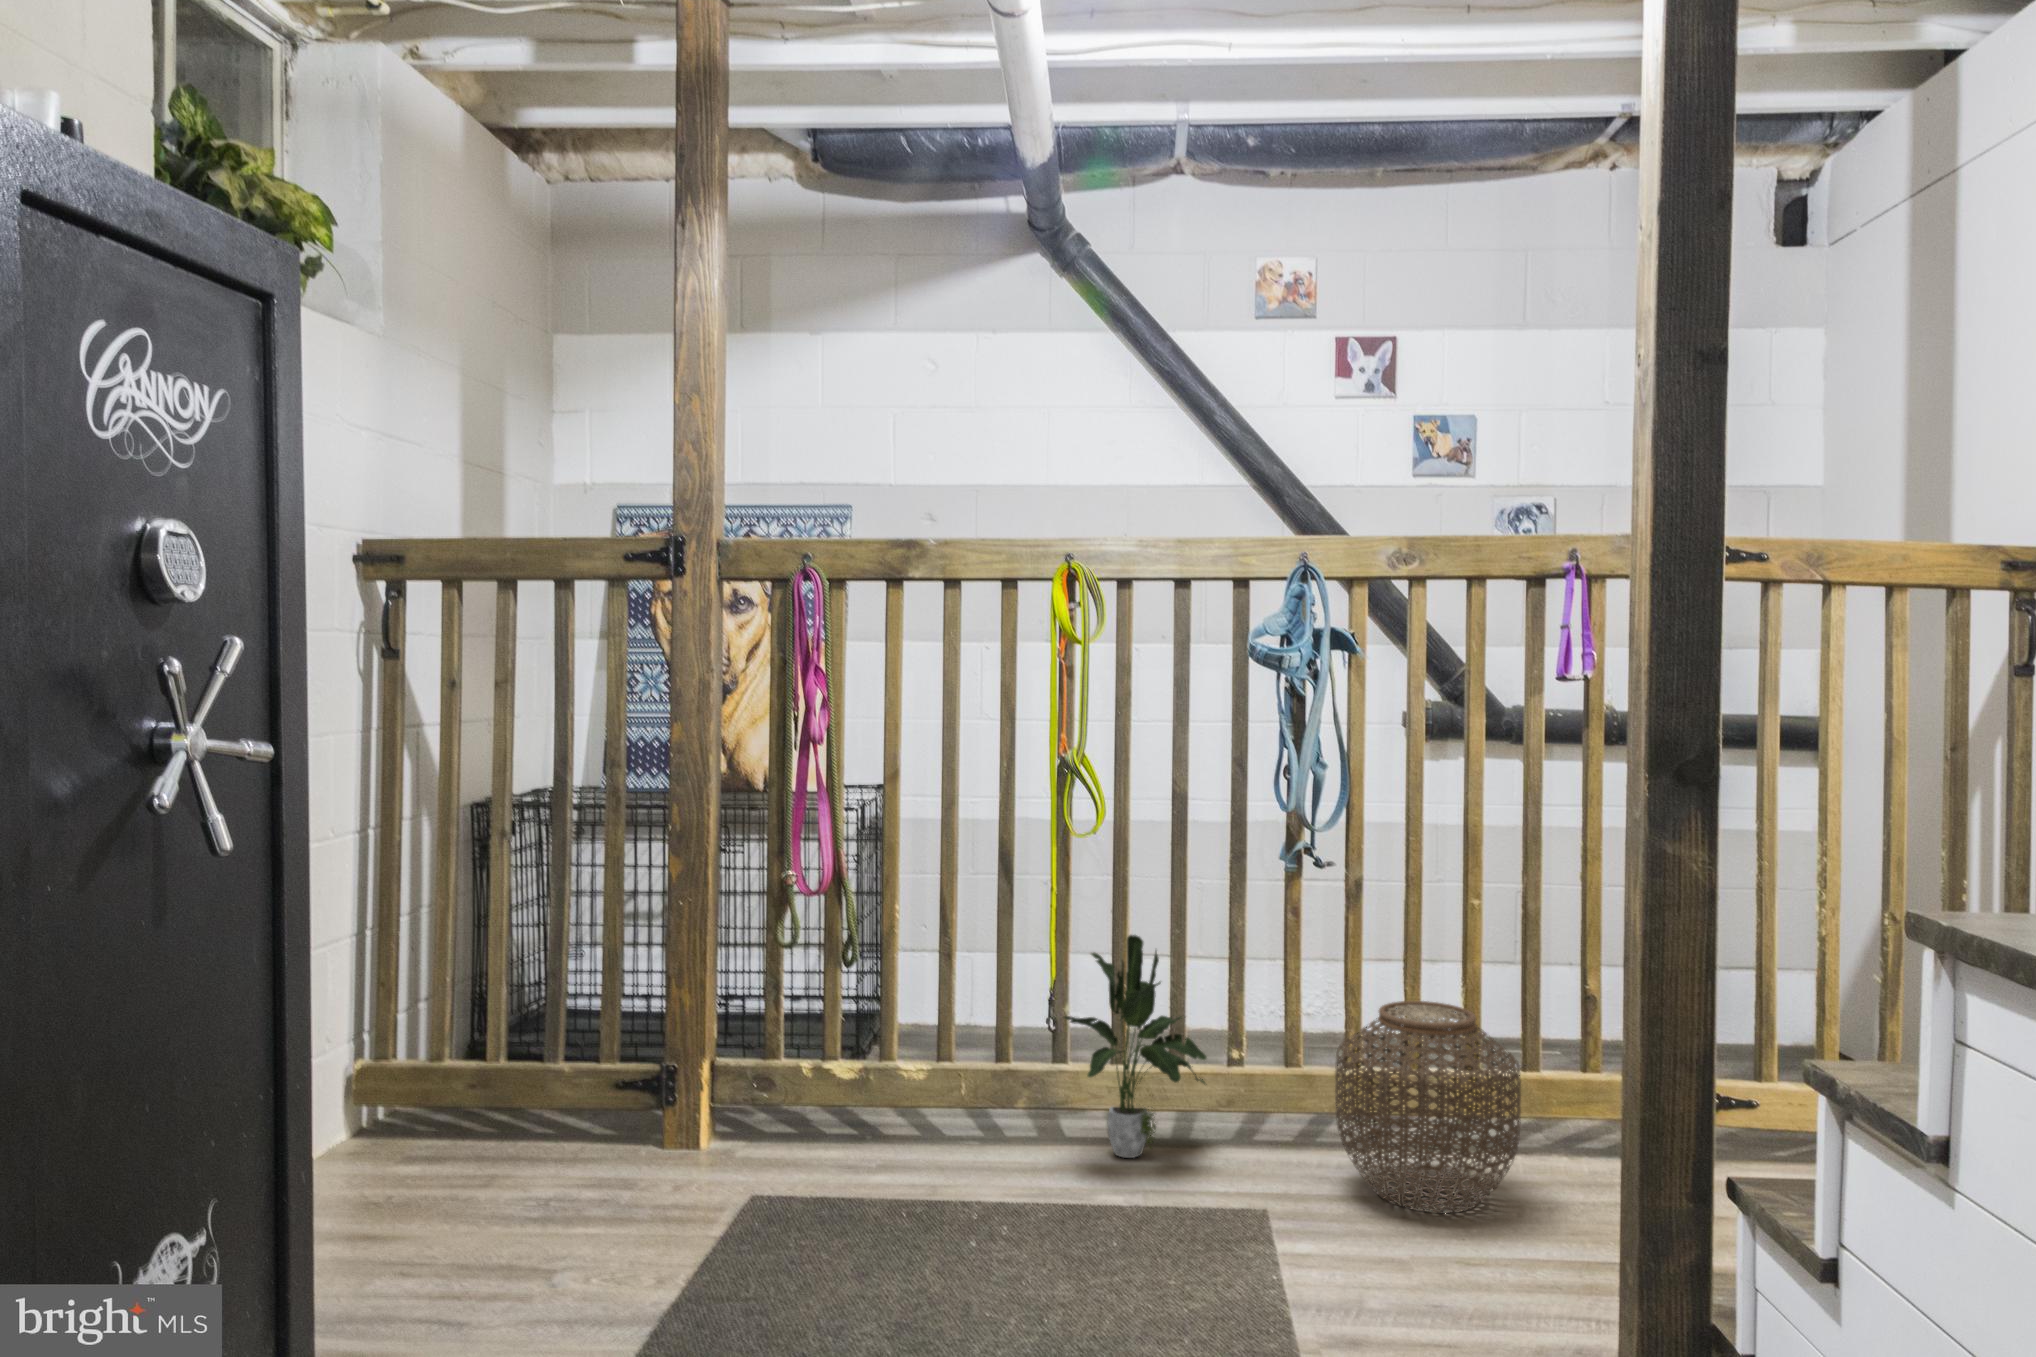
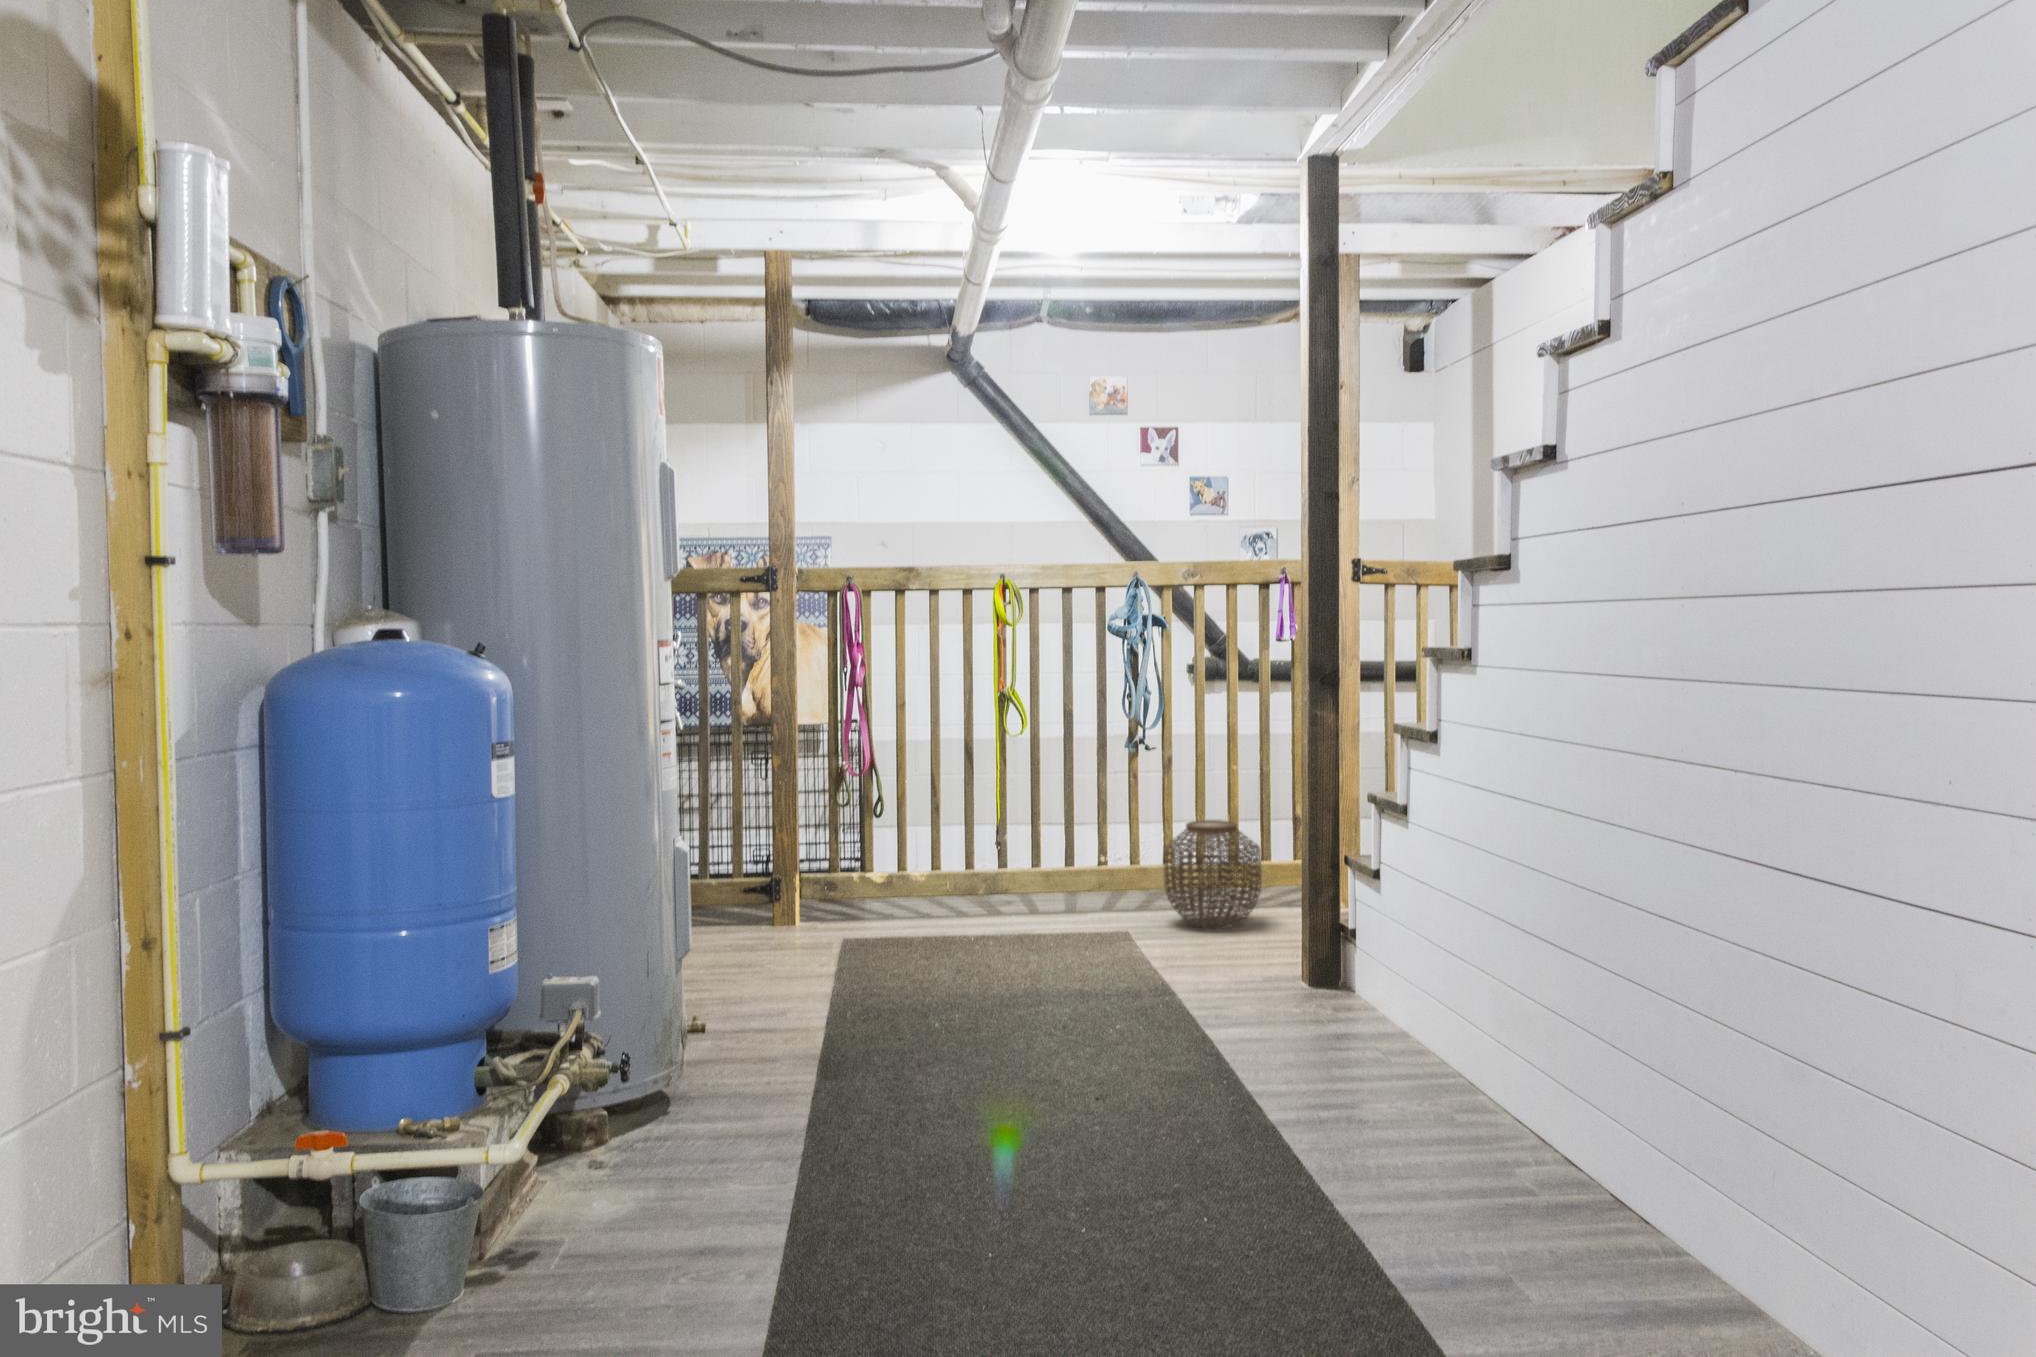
potted plant: present [1064,935,1207,1158] -> none [1009,795,1092,922]

